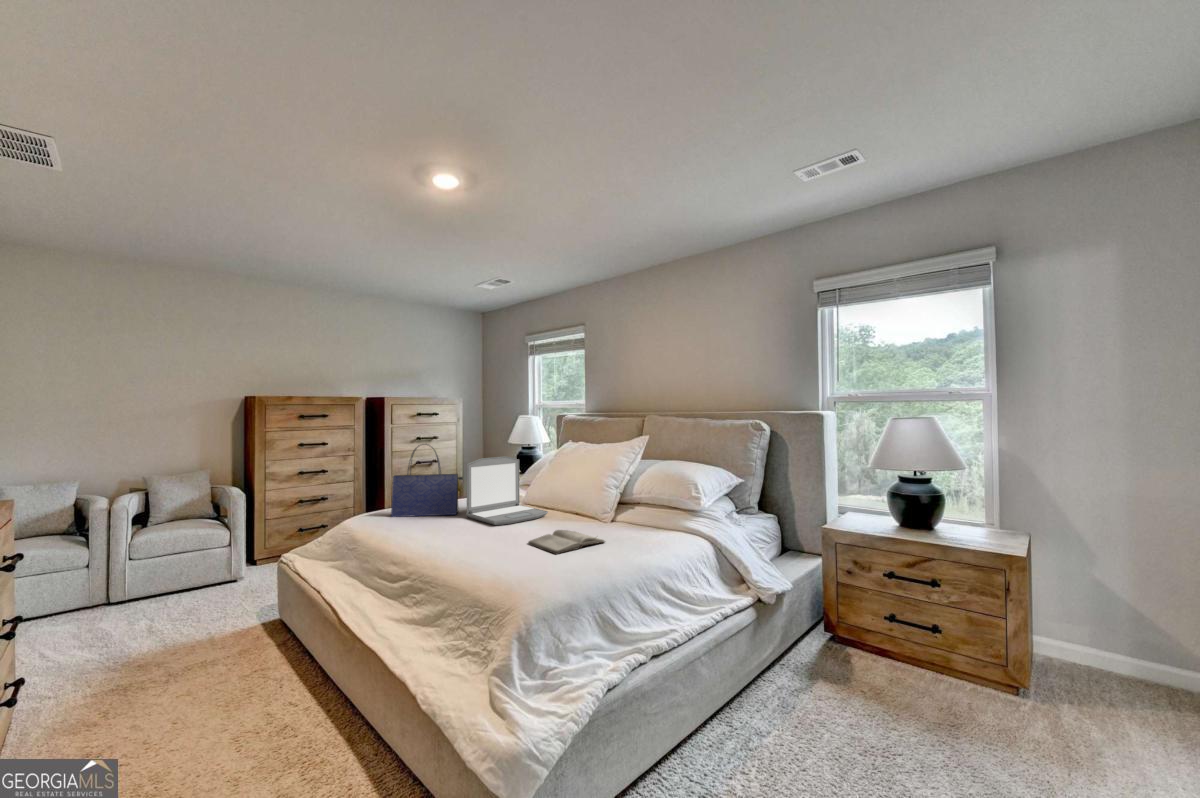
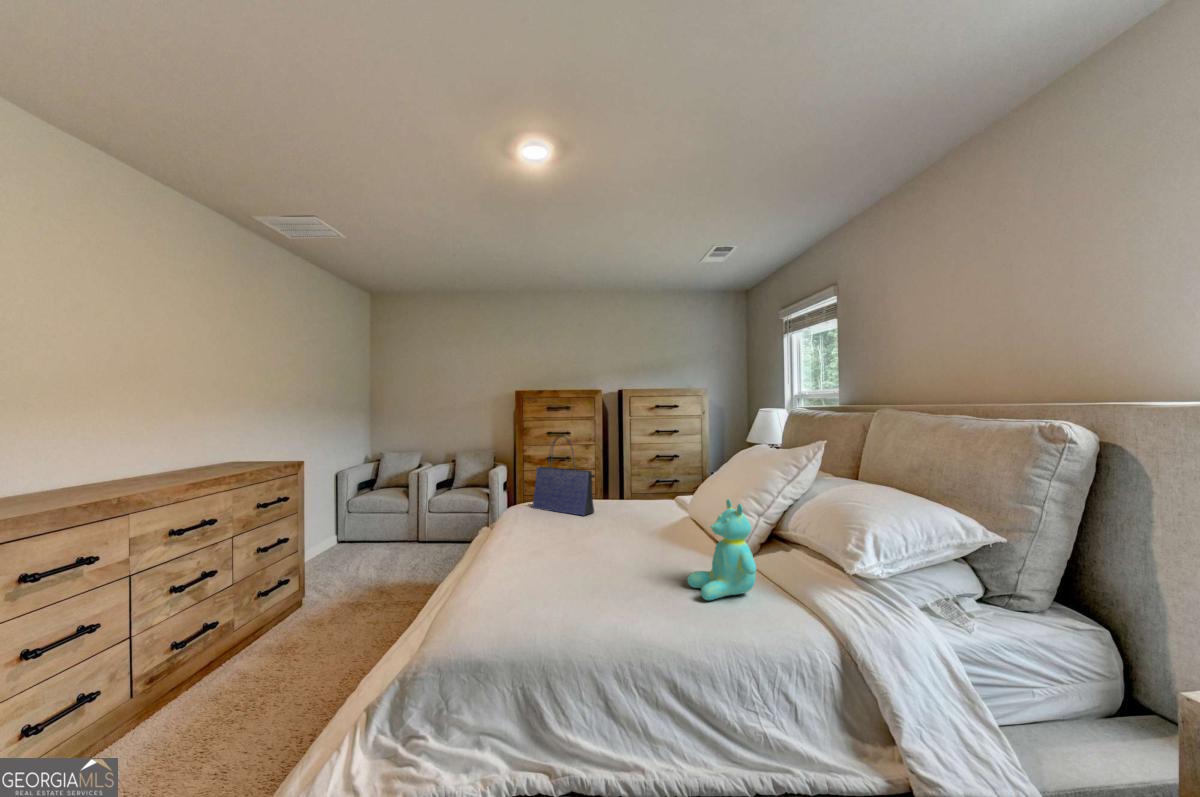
laptop: present [466,456,548,525] -> none [587,456,668,536]
teddy bear: none [618,476,667,541] -> present [687,499,756,600]
diary: present [528,530,605,554] -> none [570,556,658,588]

